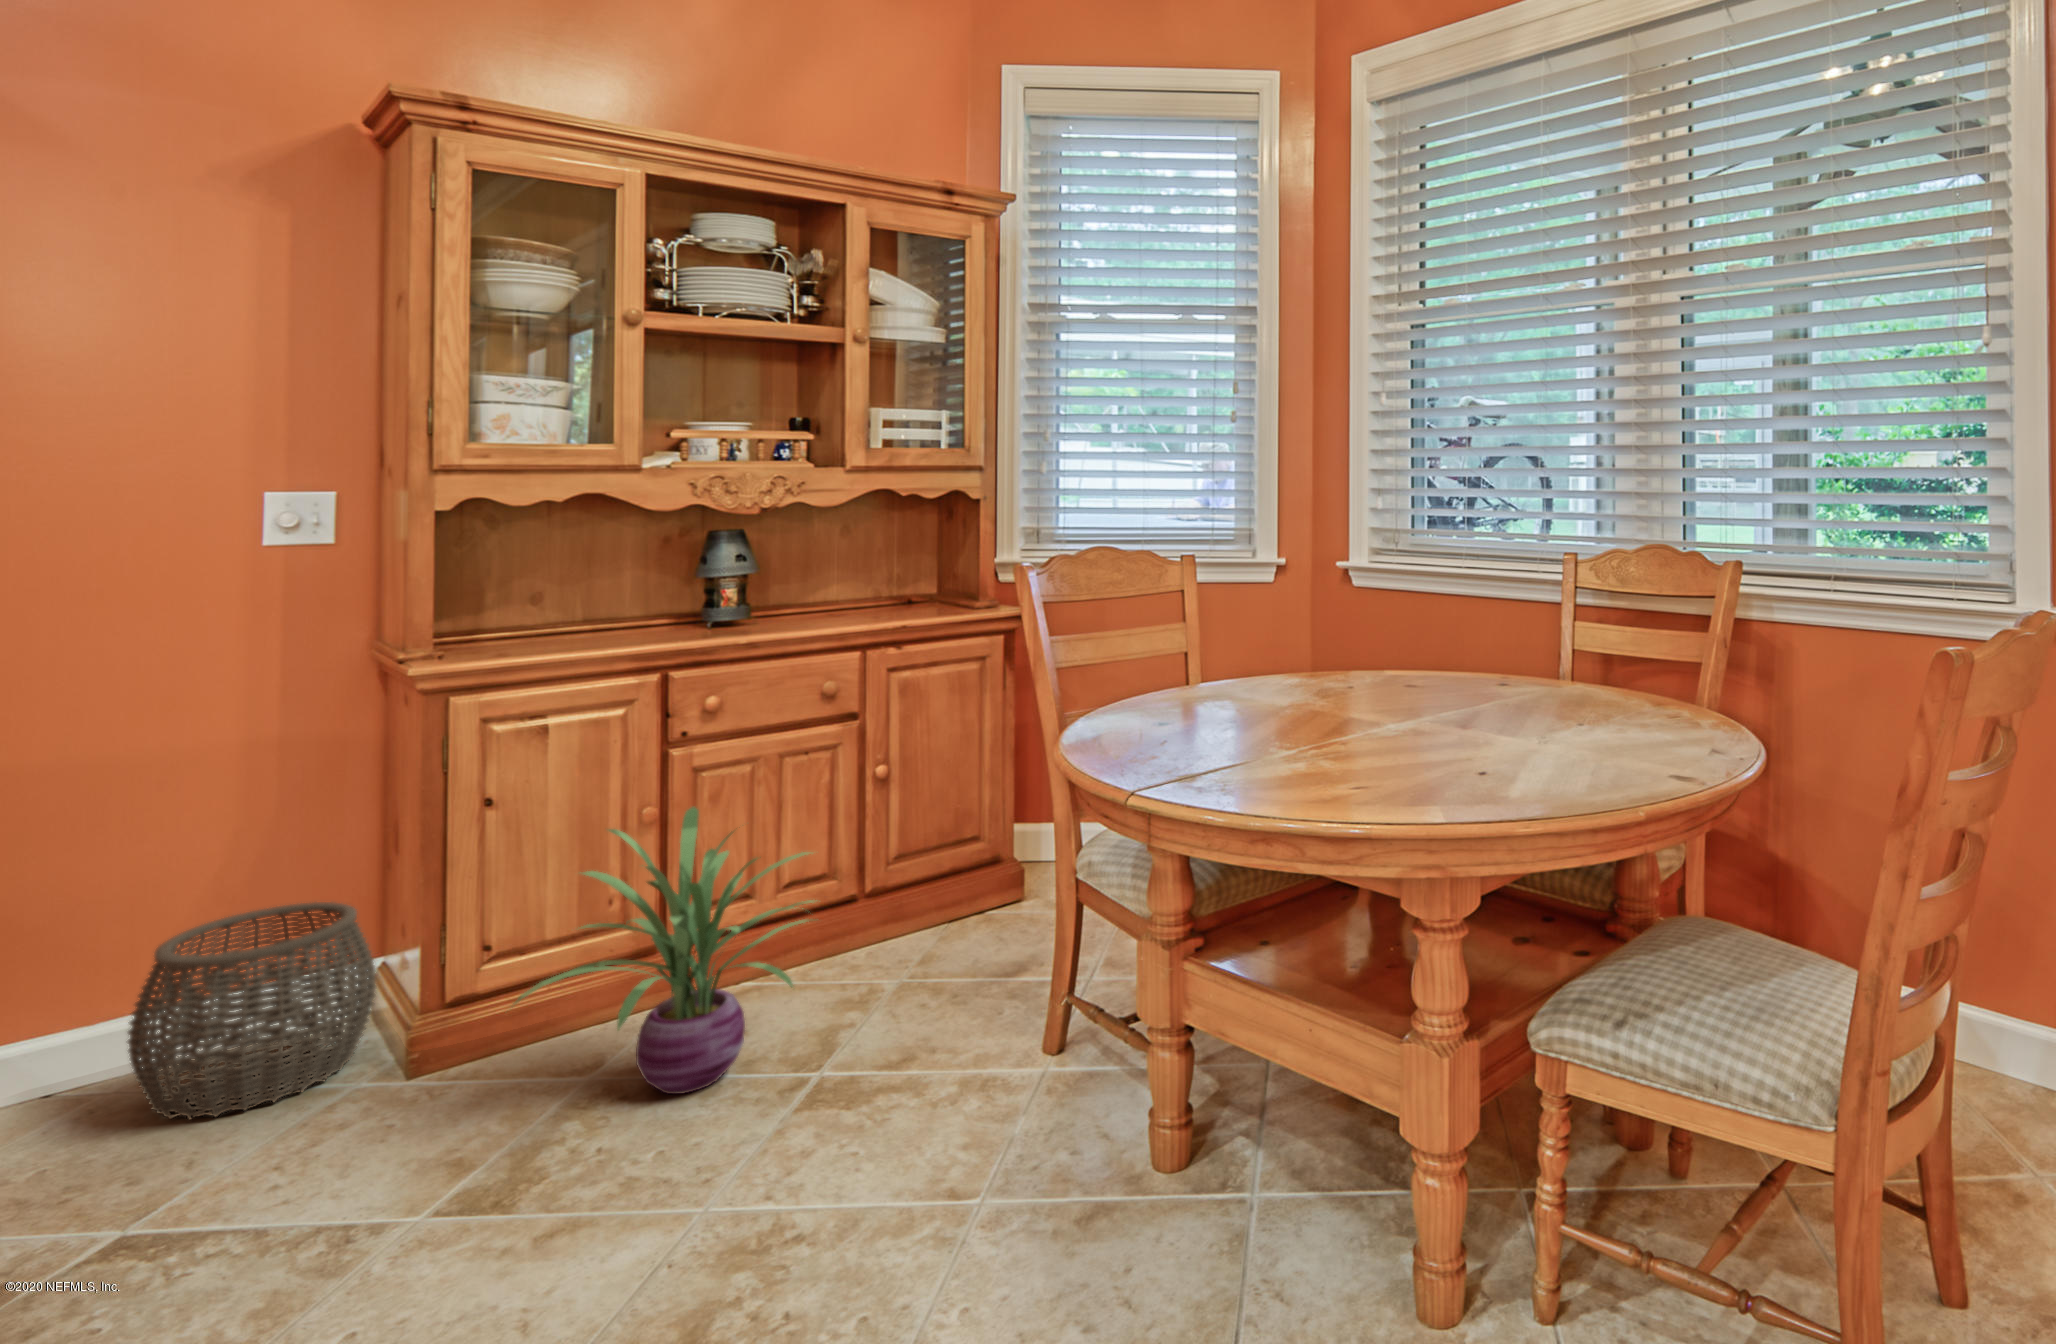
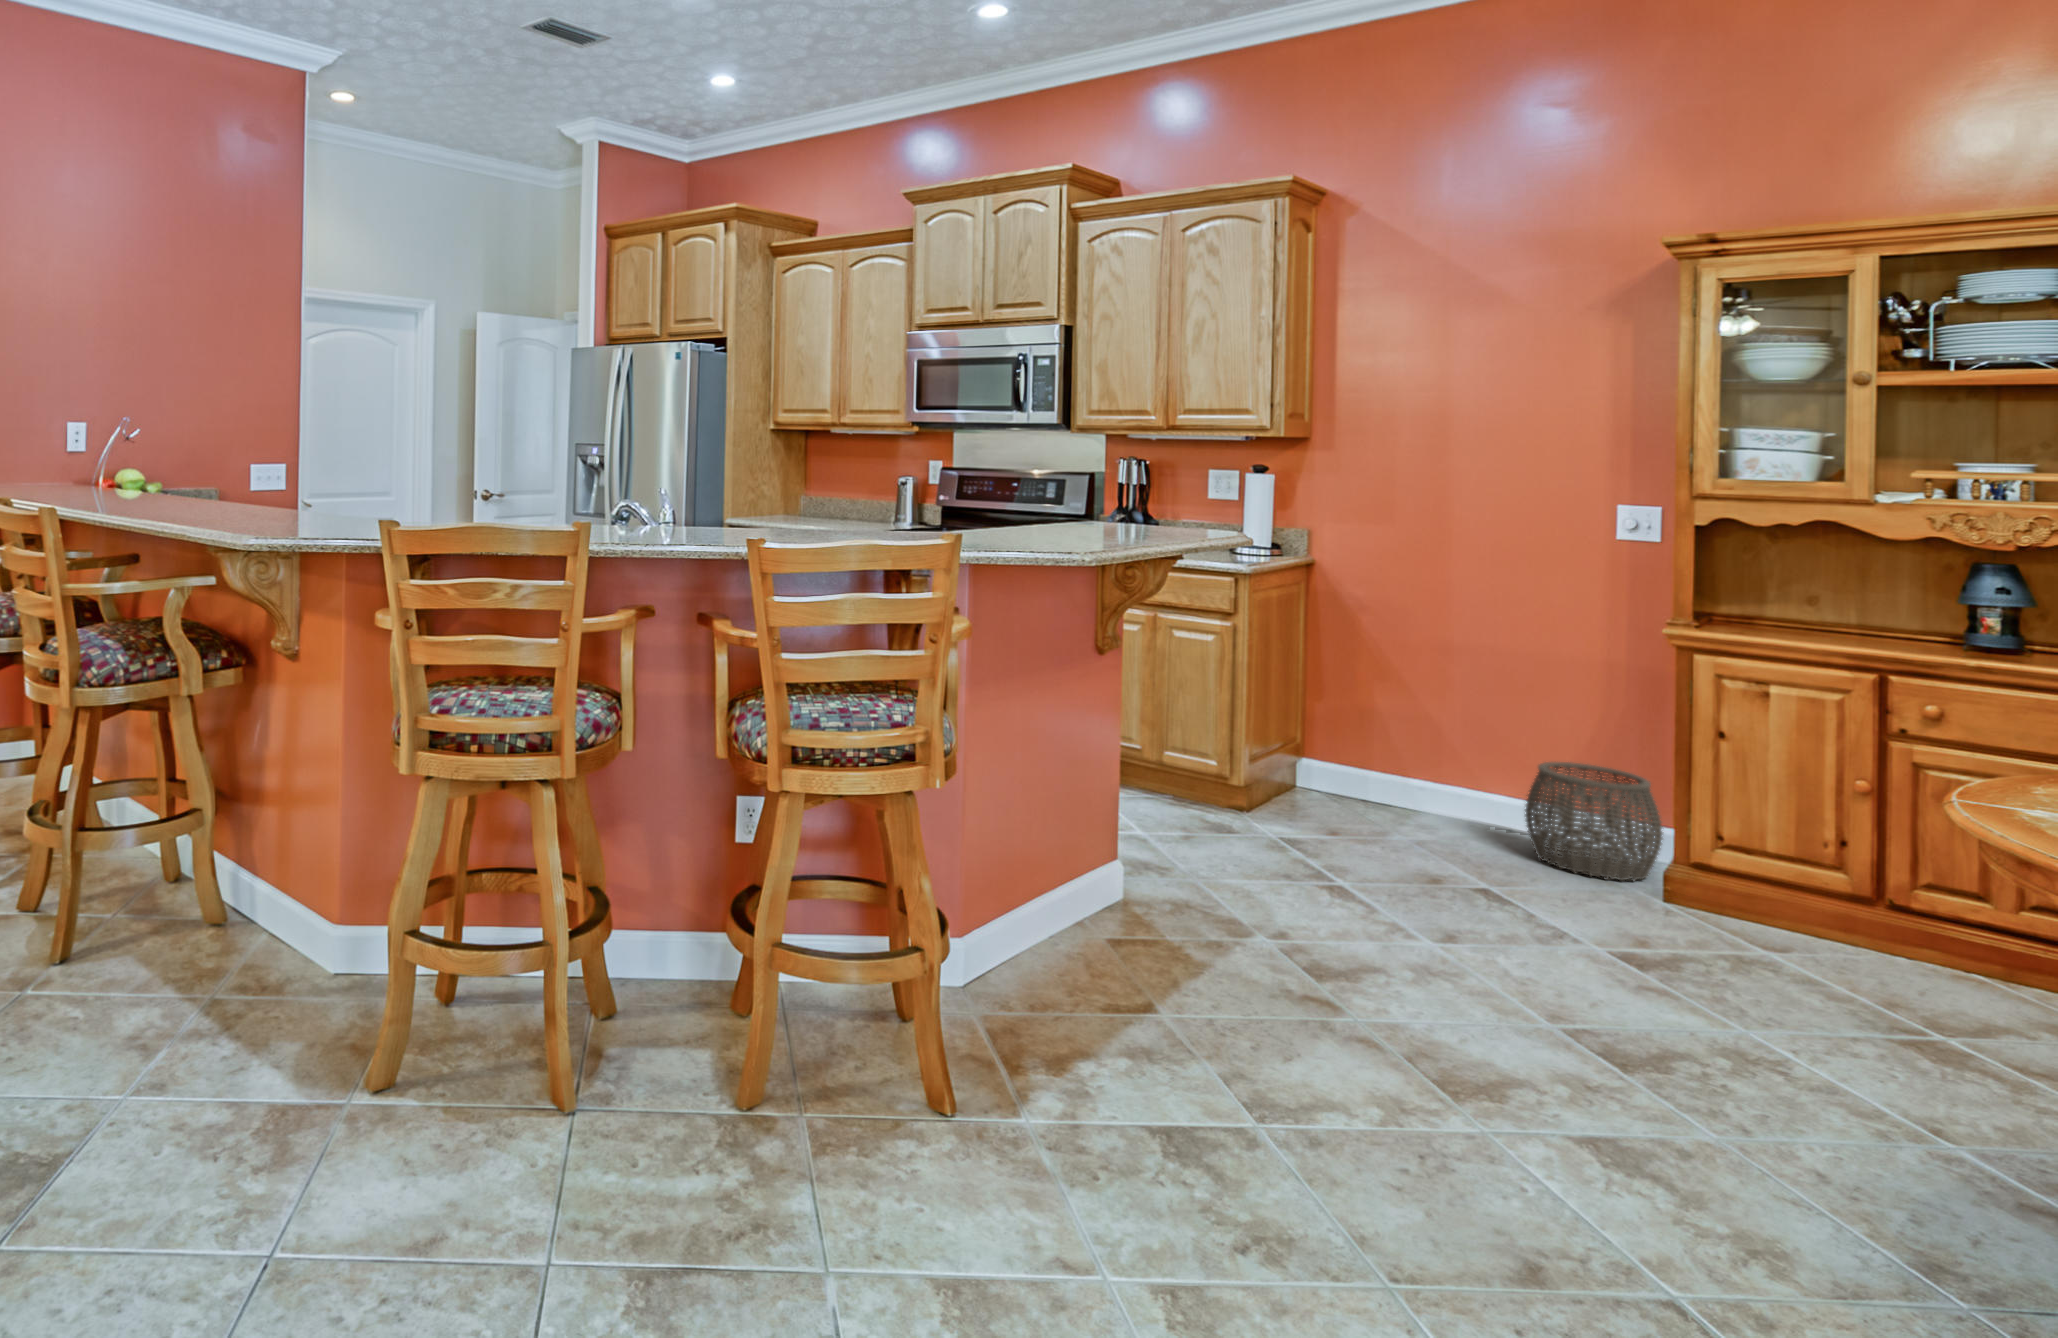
decorative plant: present [513,806,814,1094] -> none [1690,768,2020,999]

